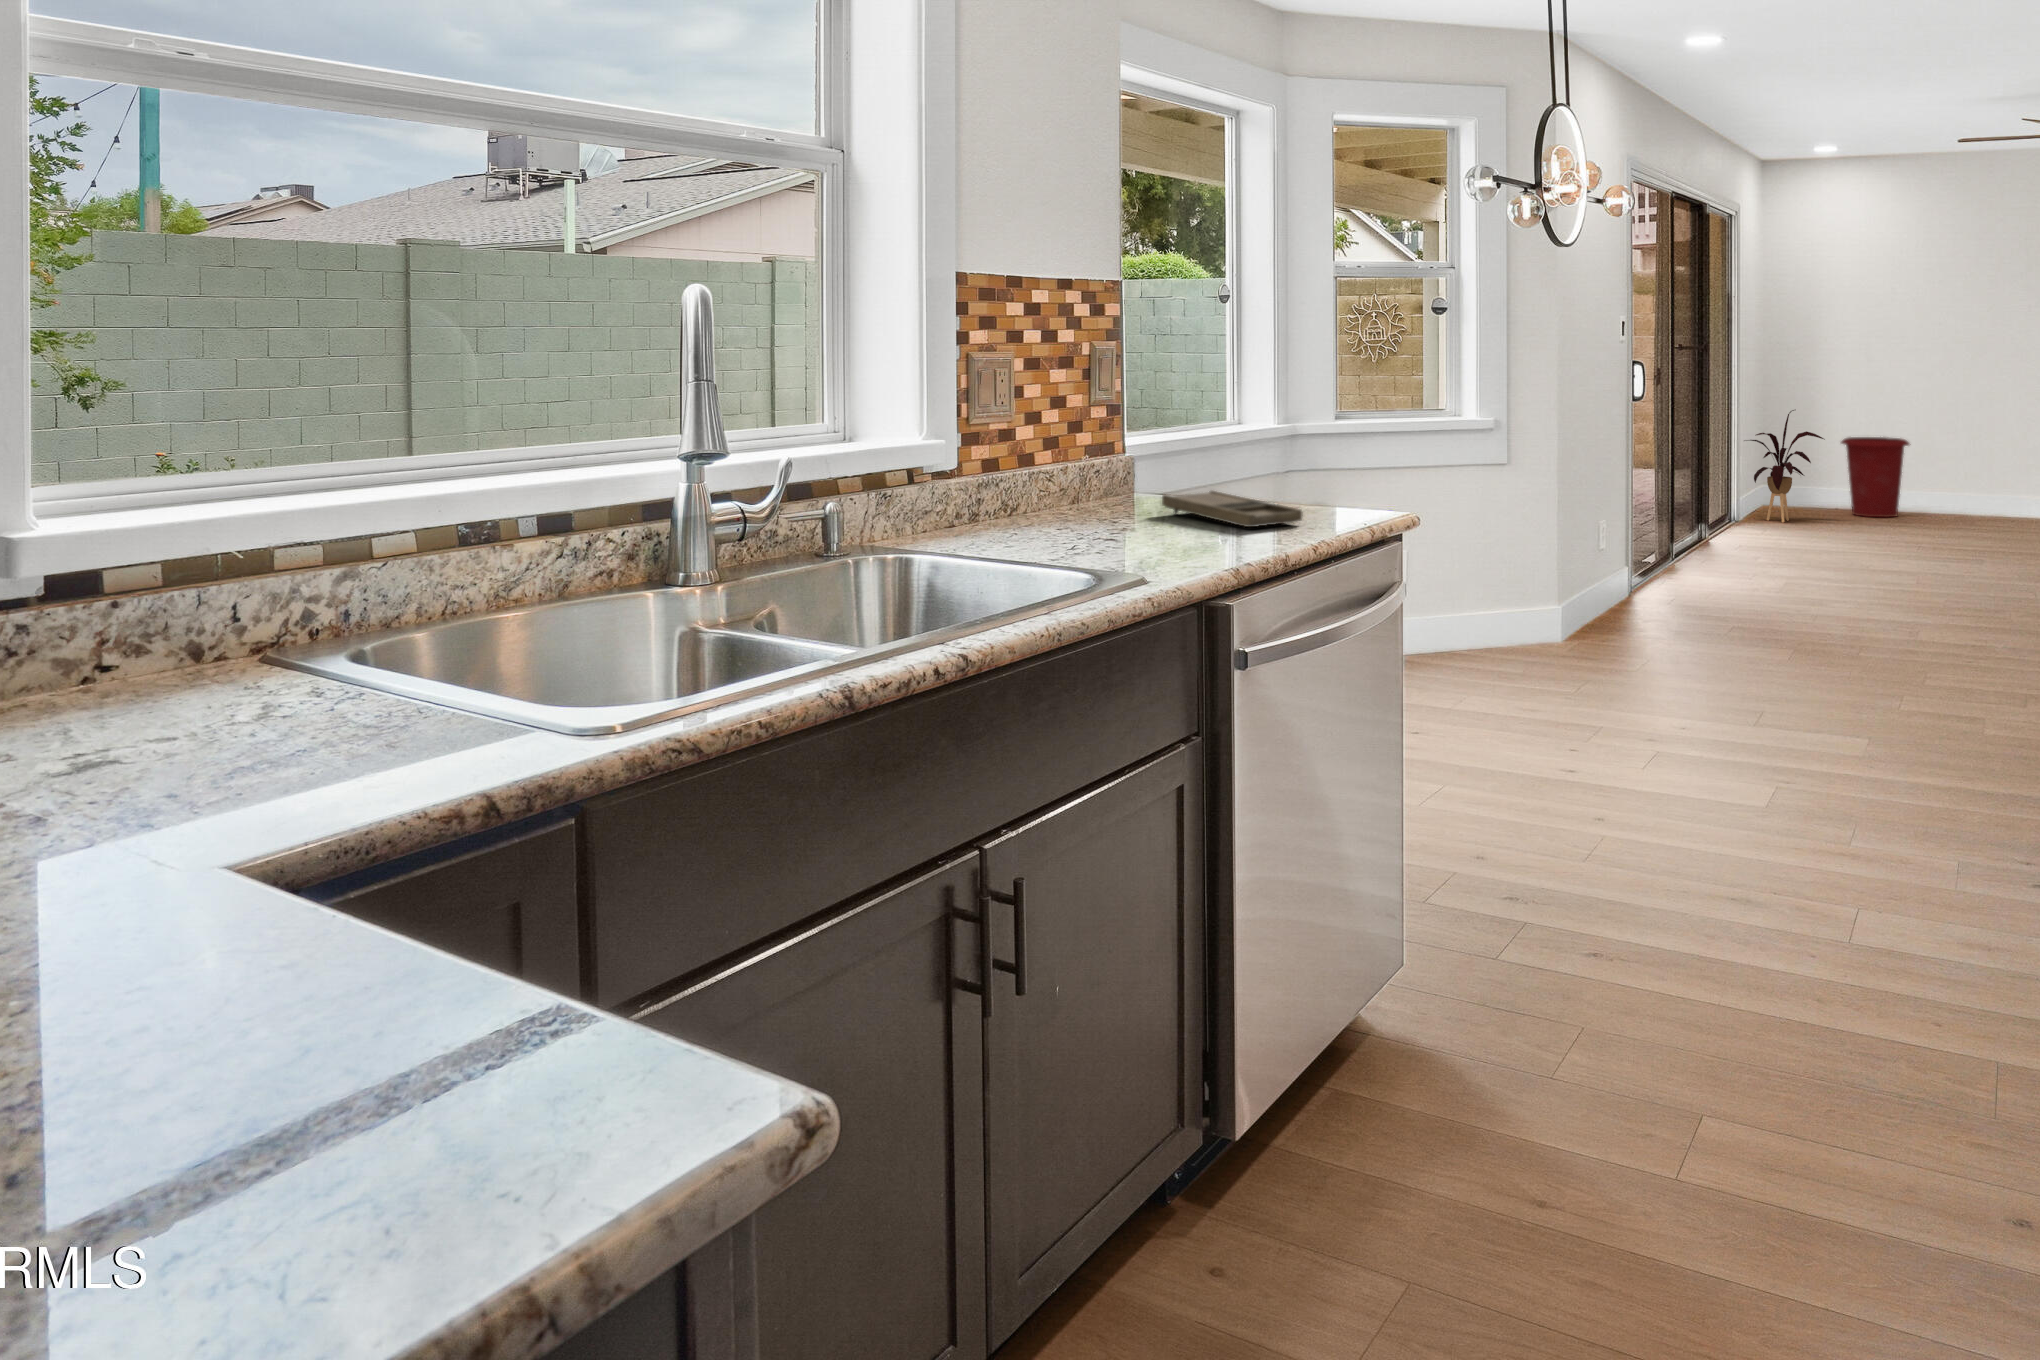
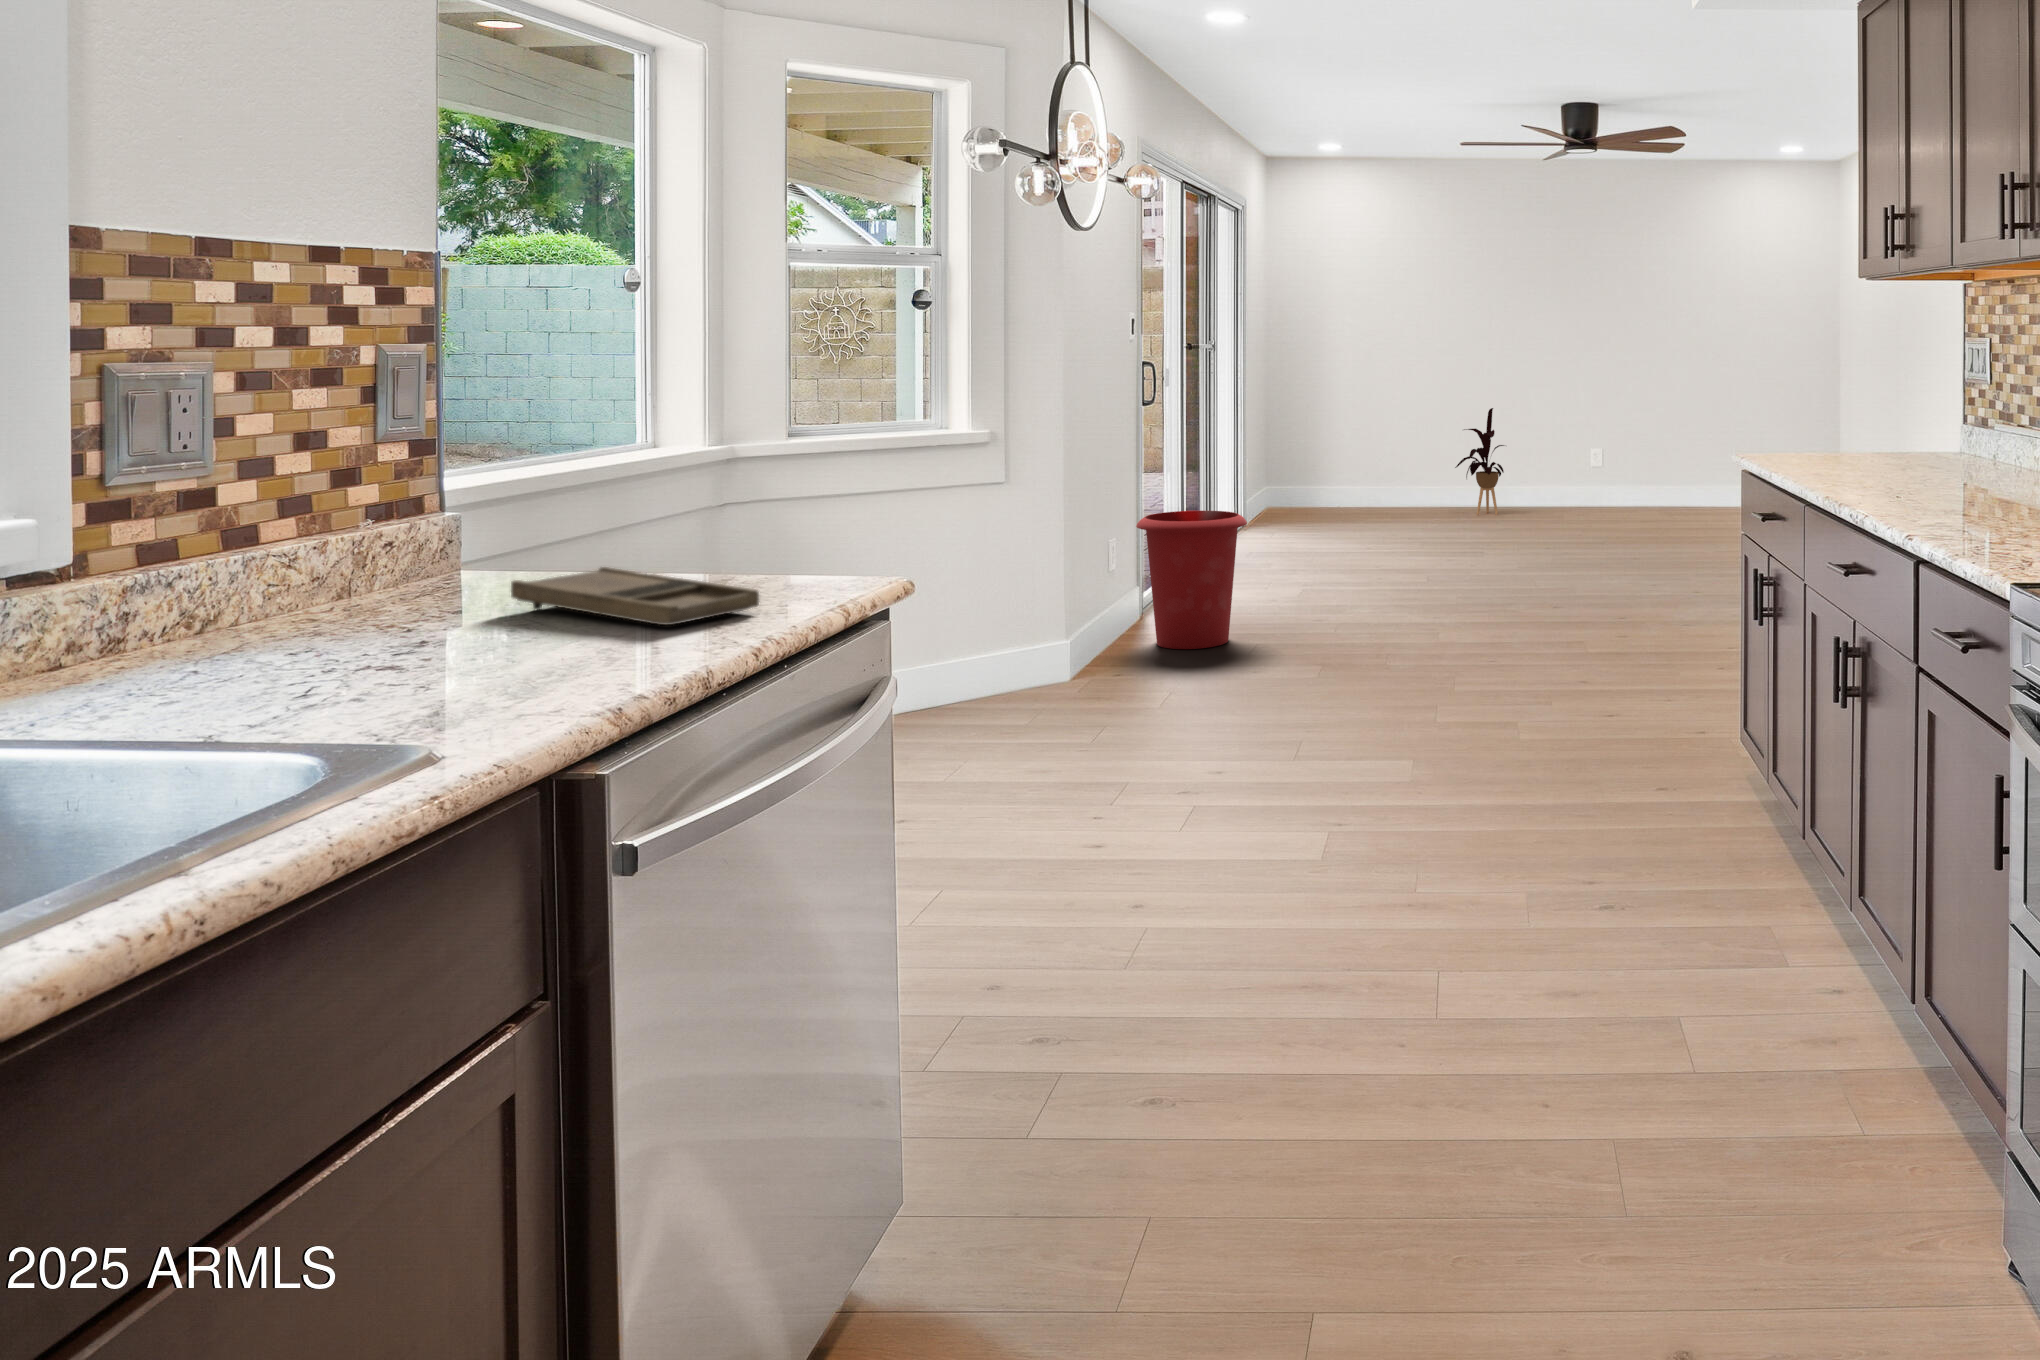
house plant: present [1746,410,1825,522] -> present [1455,408,1504,515]
waste bin: present [1841,437,1909,517] -> present [1136,511,1247,649]

